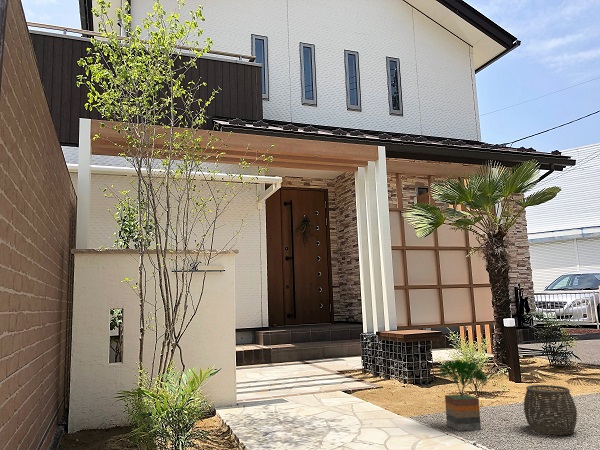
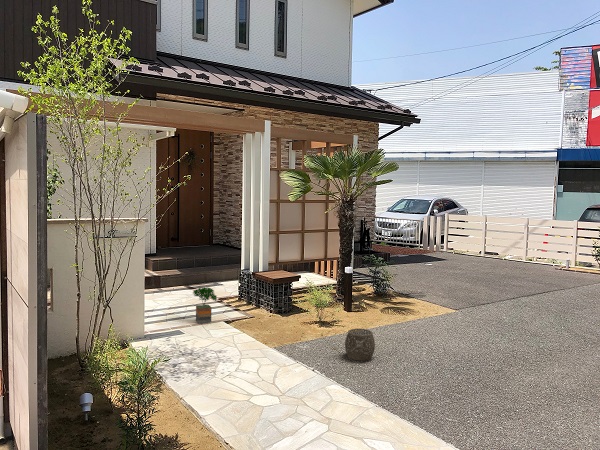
potted tree: present [439,361,487,431] -> present [193,287,217,324]

